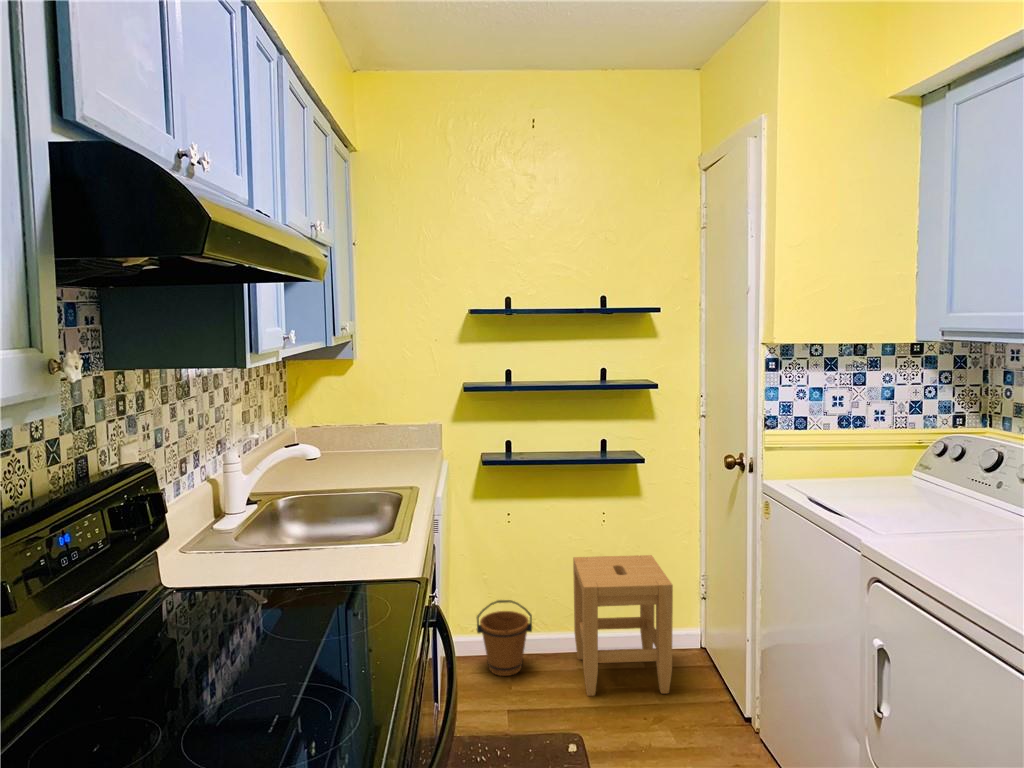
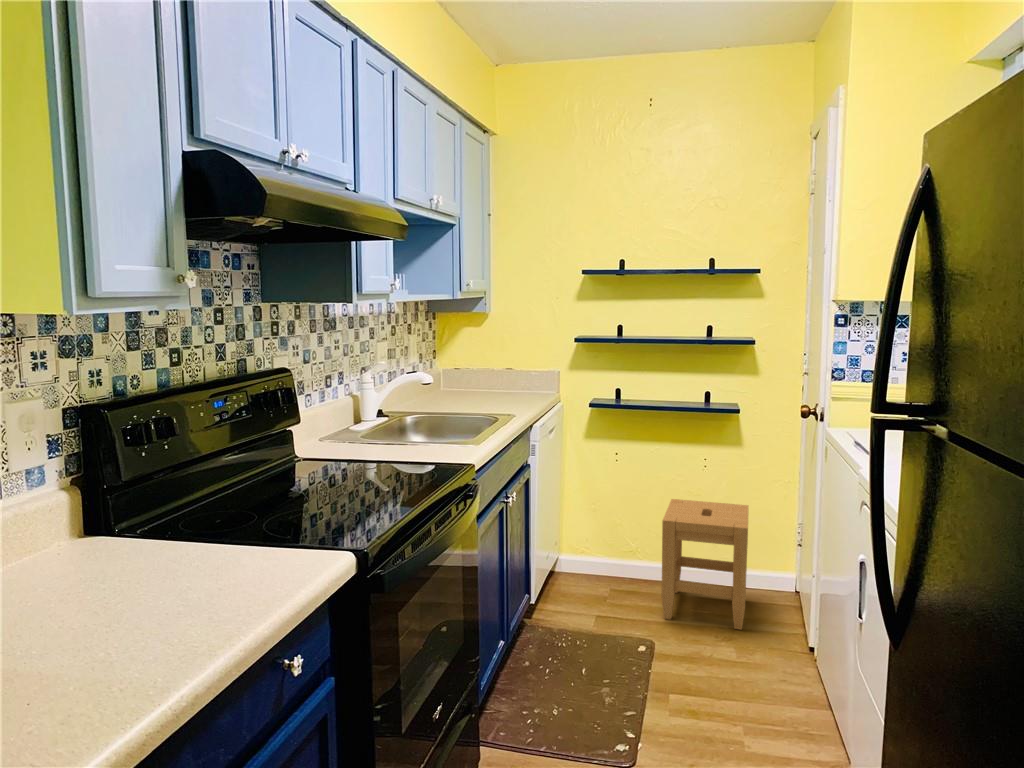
bucket: present [477,600,532,676] -> none [578,527,627,593]

